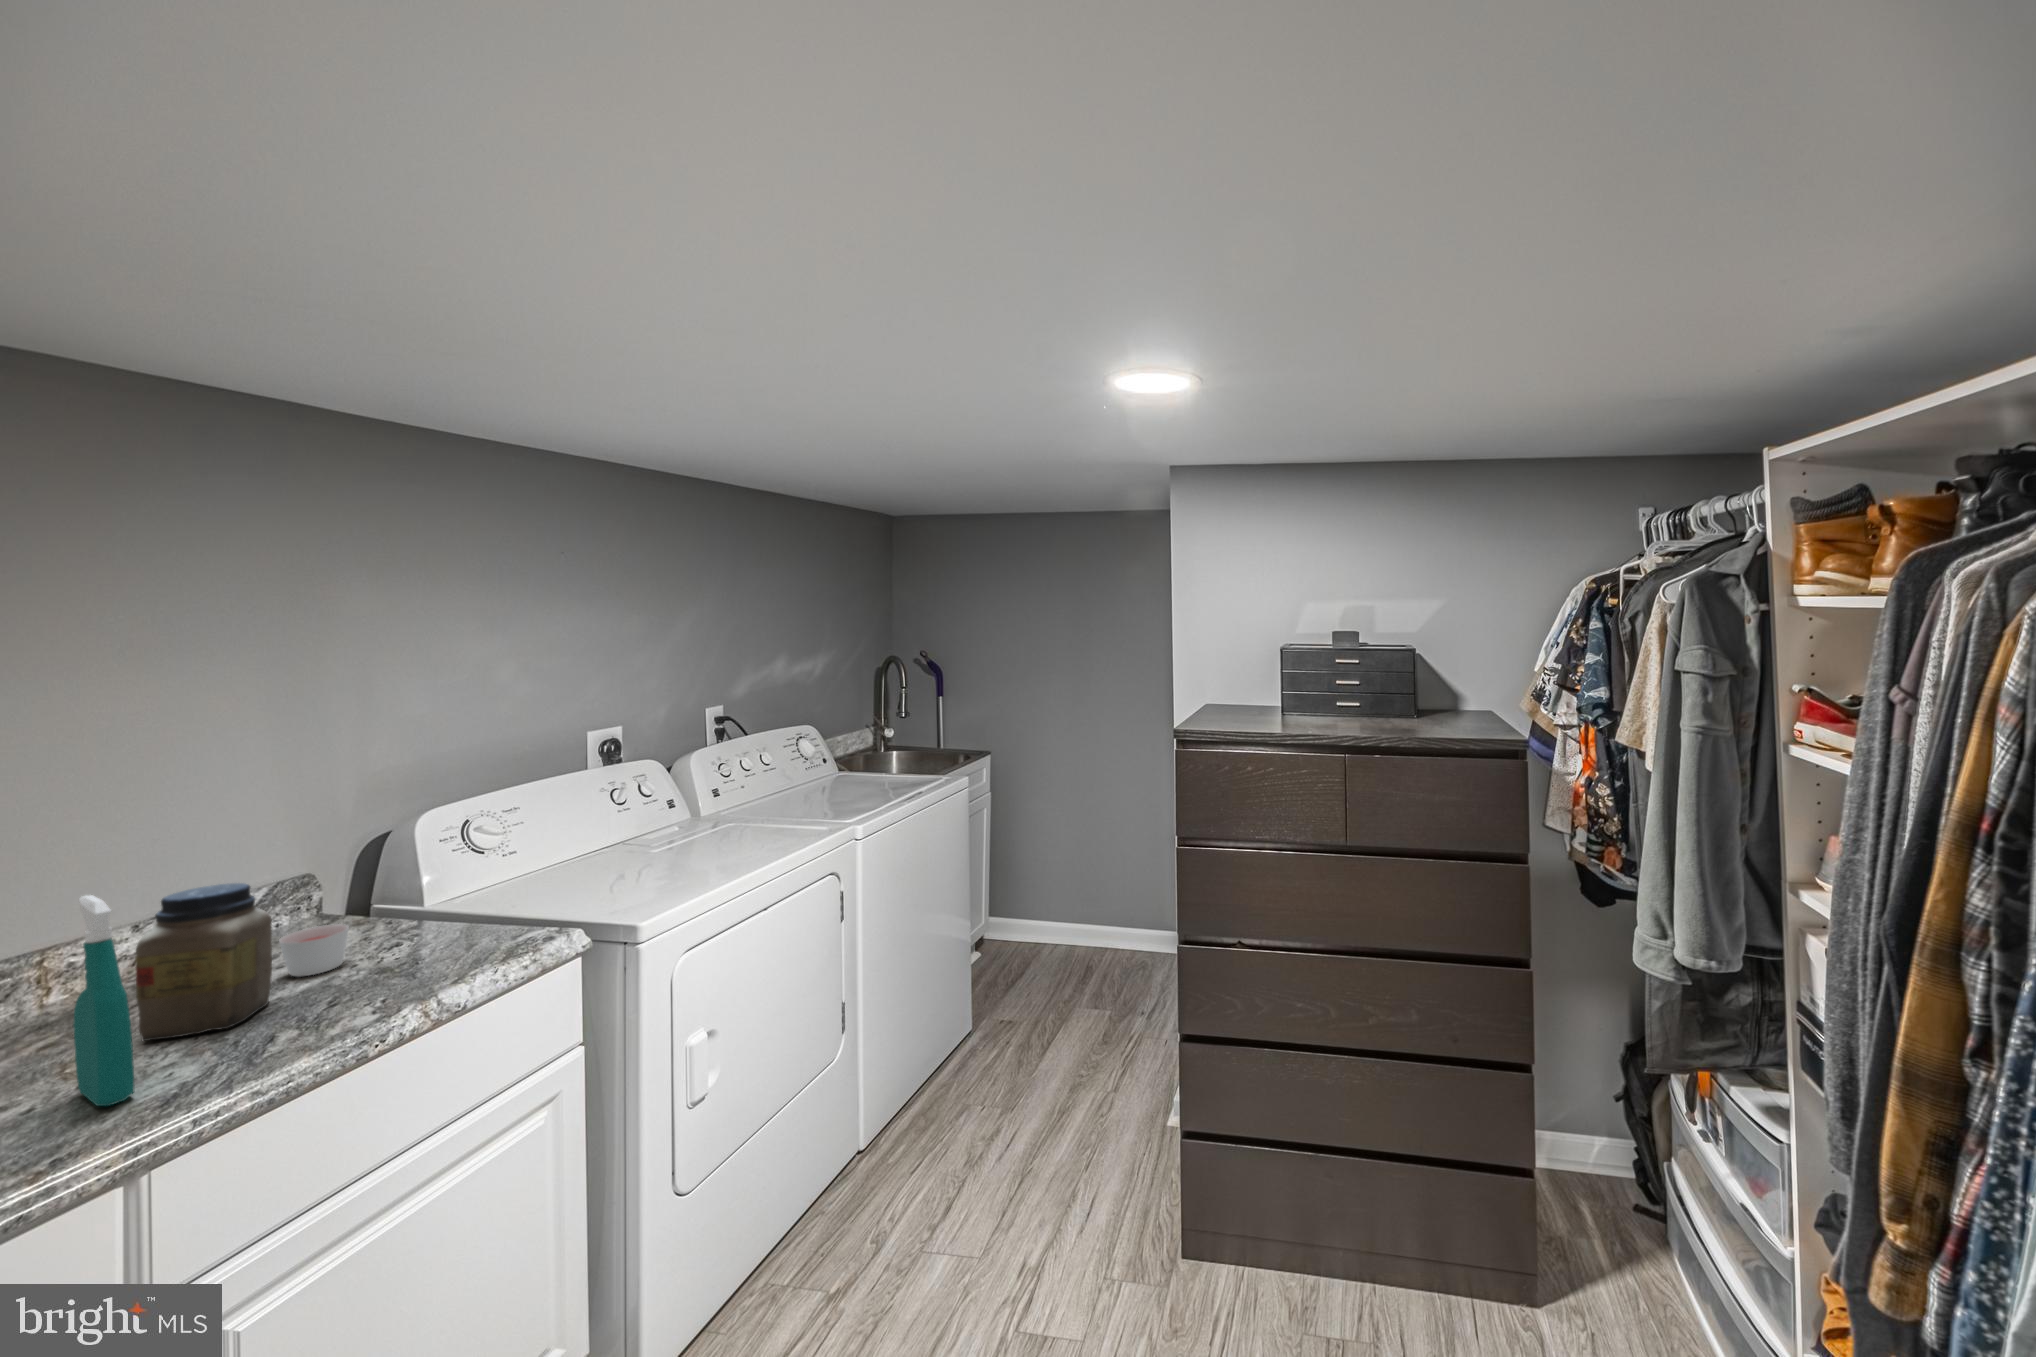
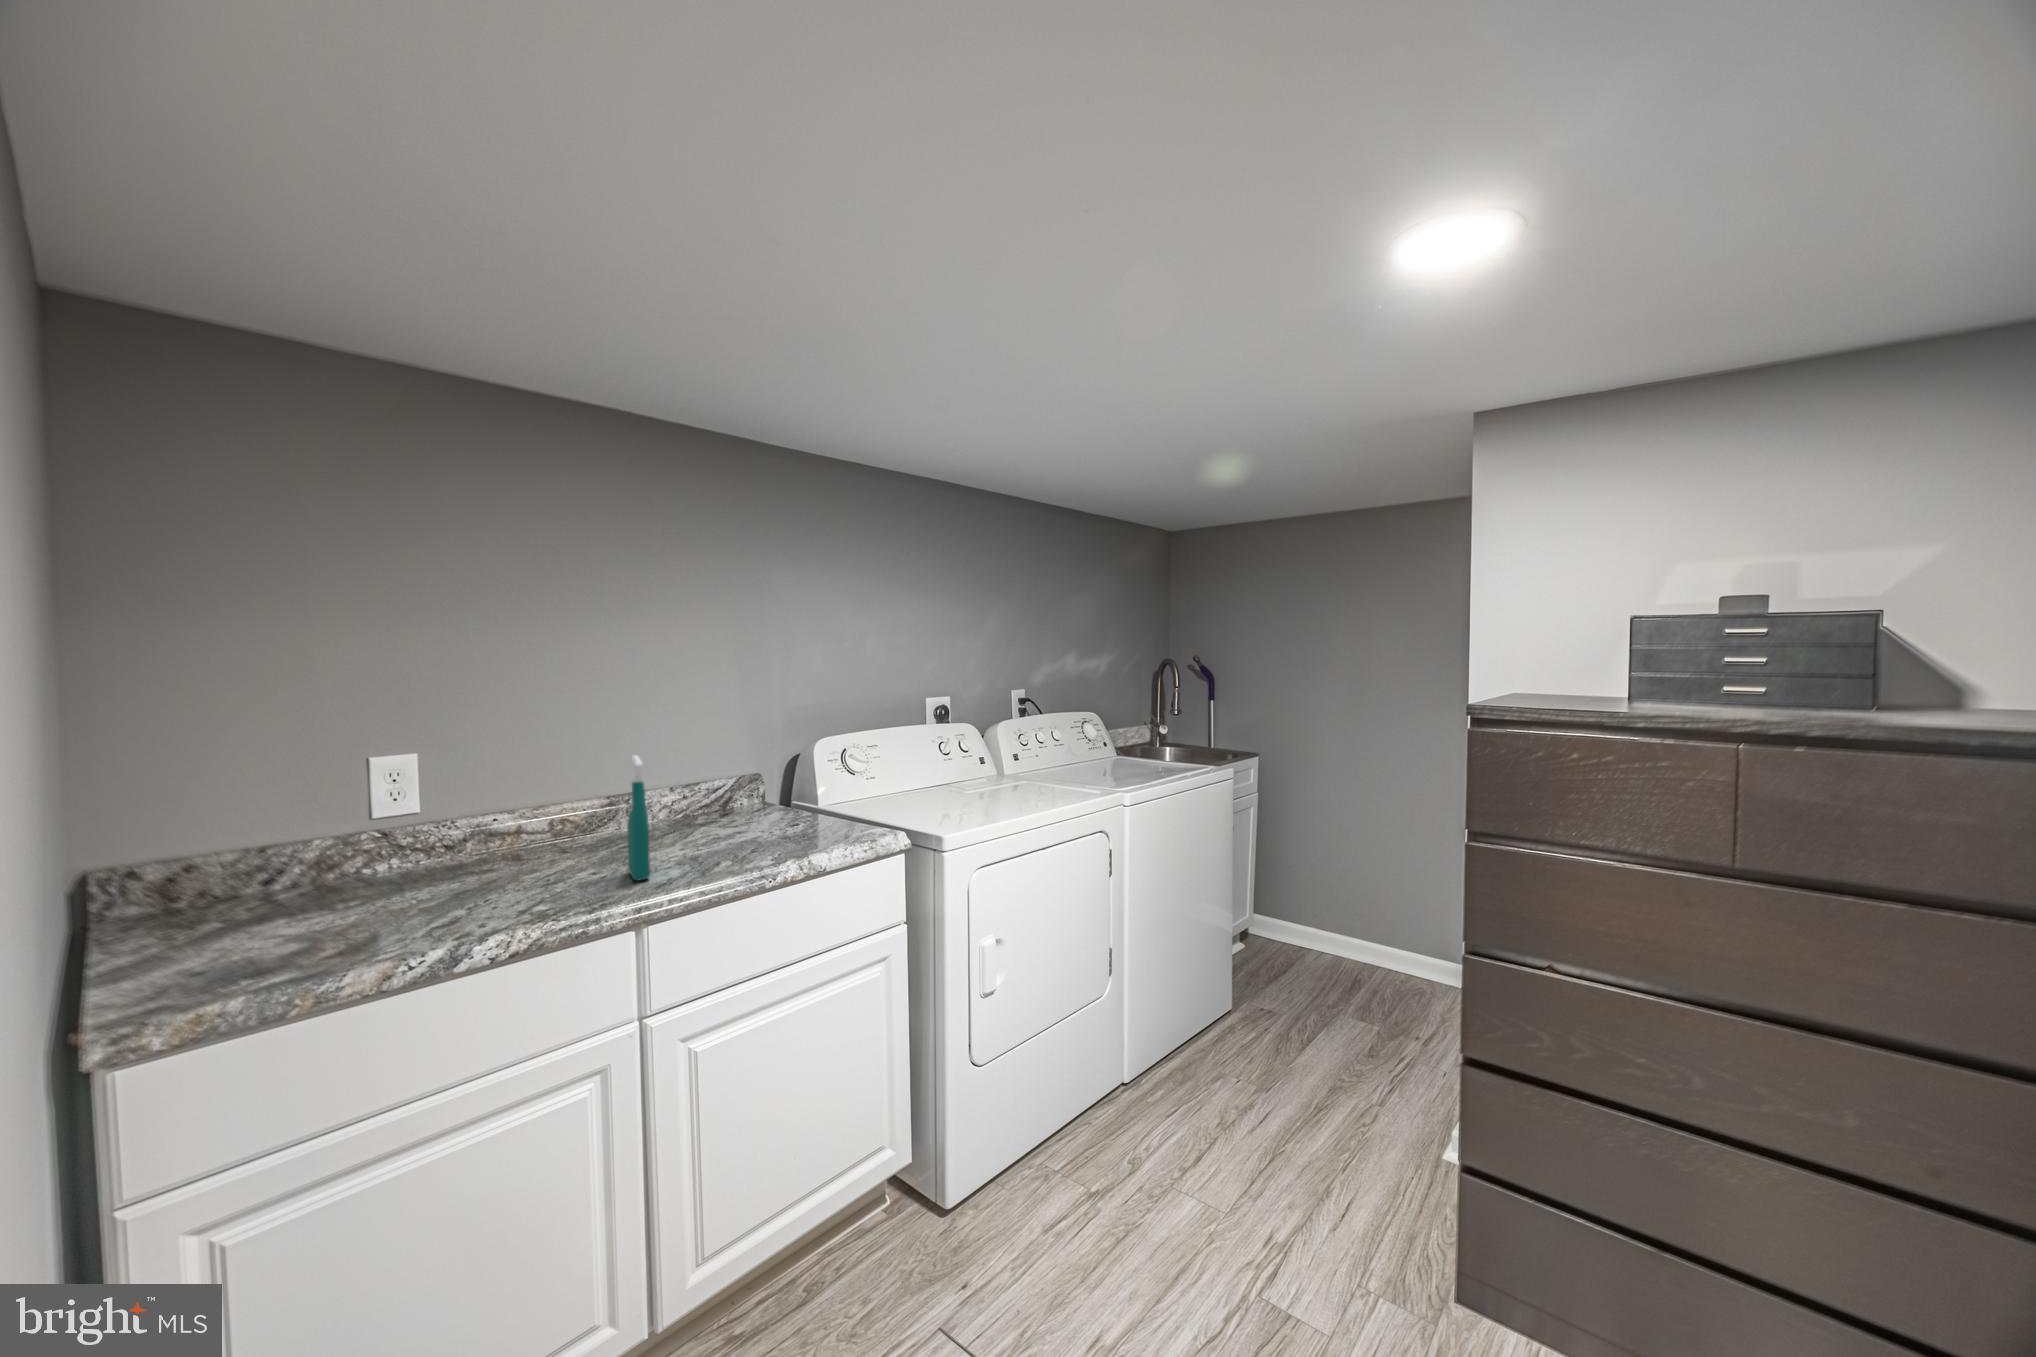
jar: present [135,883,272,1042] -> none [660,764,727,855]
candle: present [279,924,349,977] -> none [734,804,771,835]

